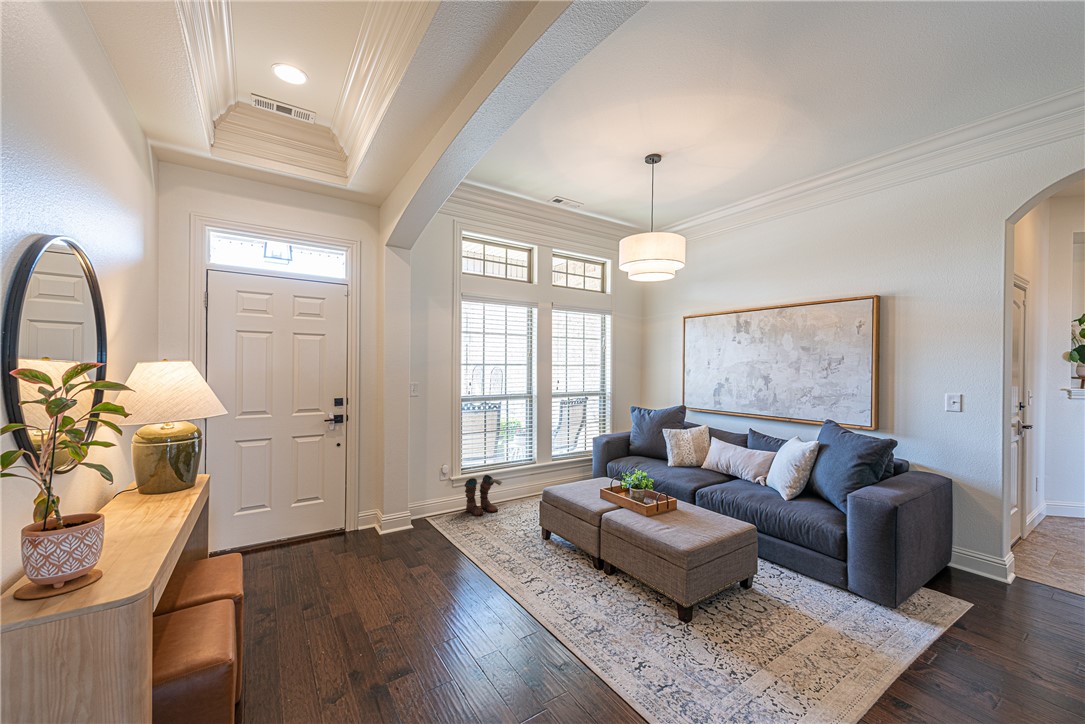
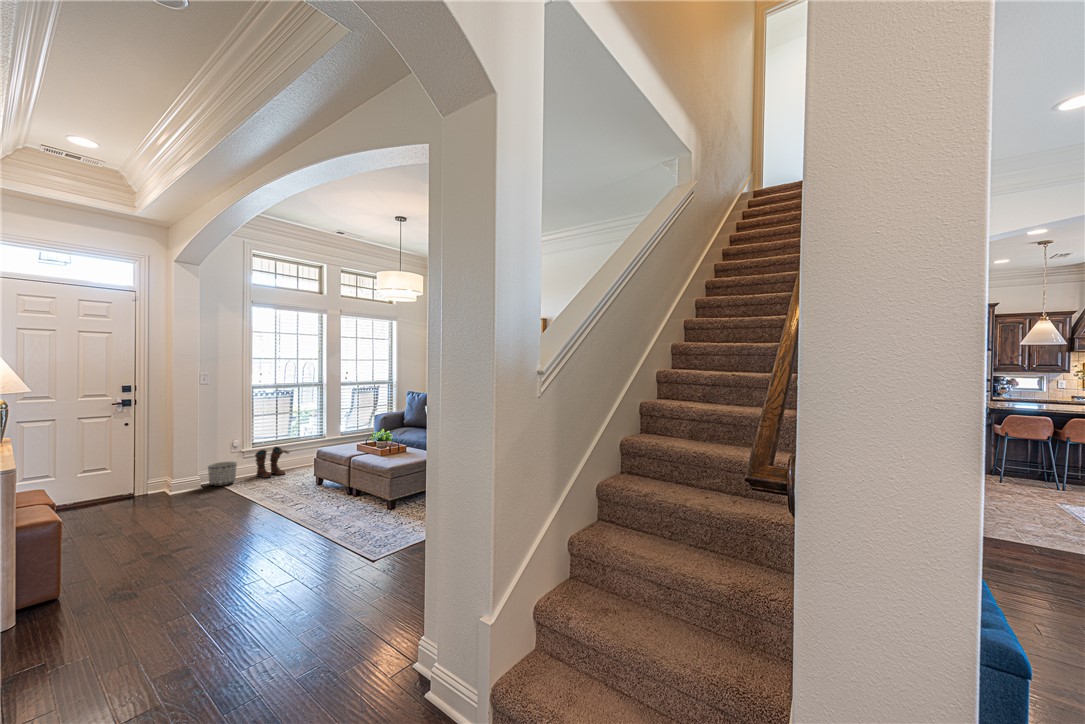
planter: none [418,492,448,524] -> present [208,462,237,486]

